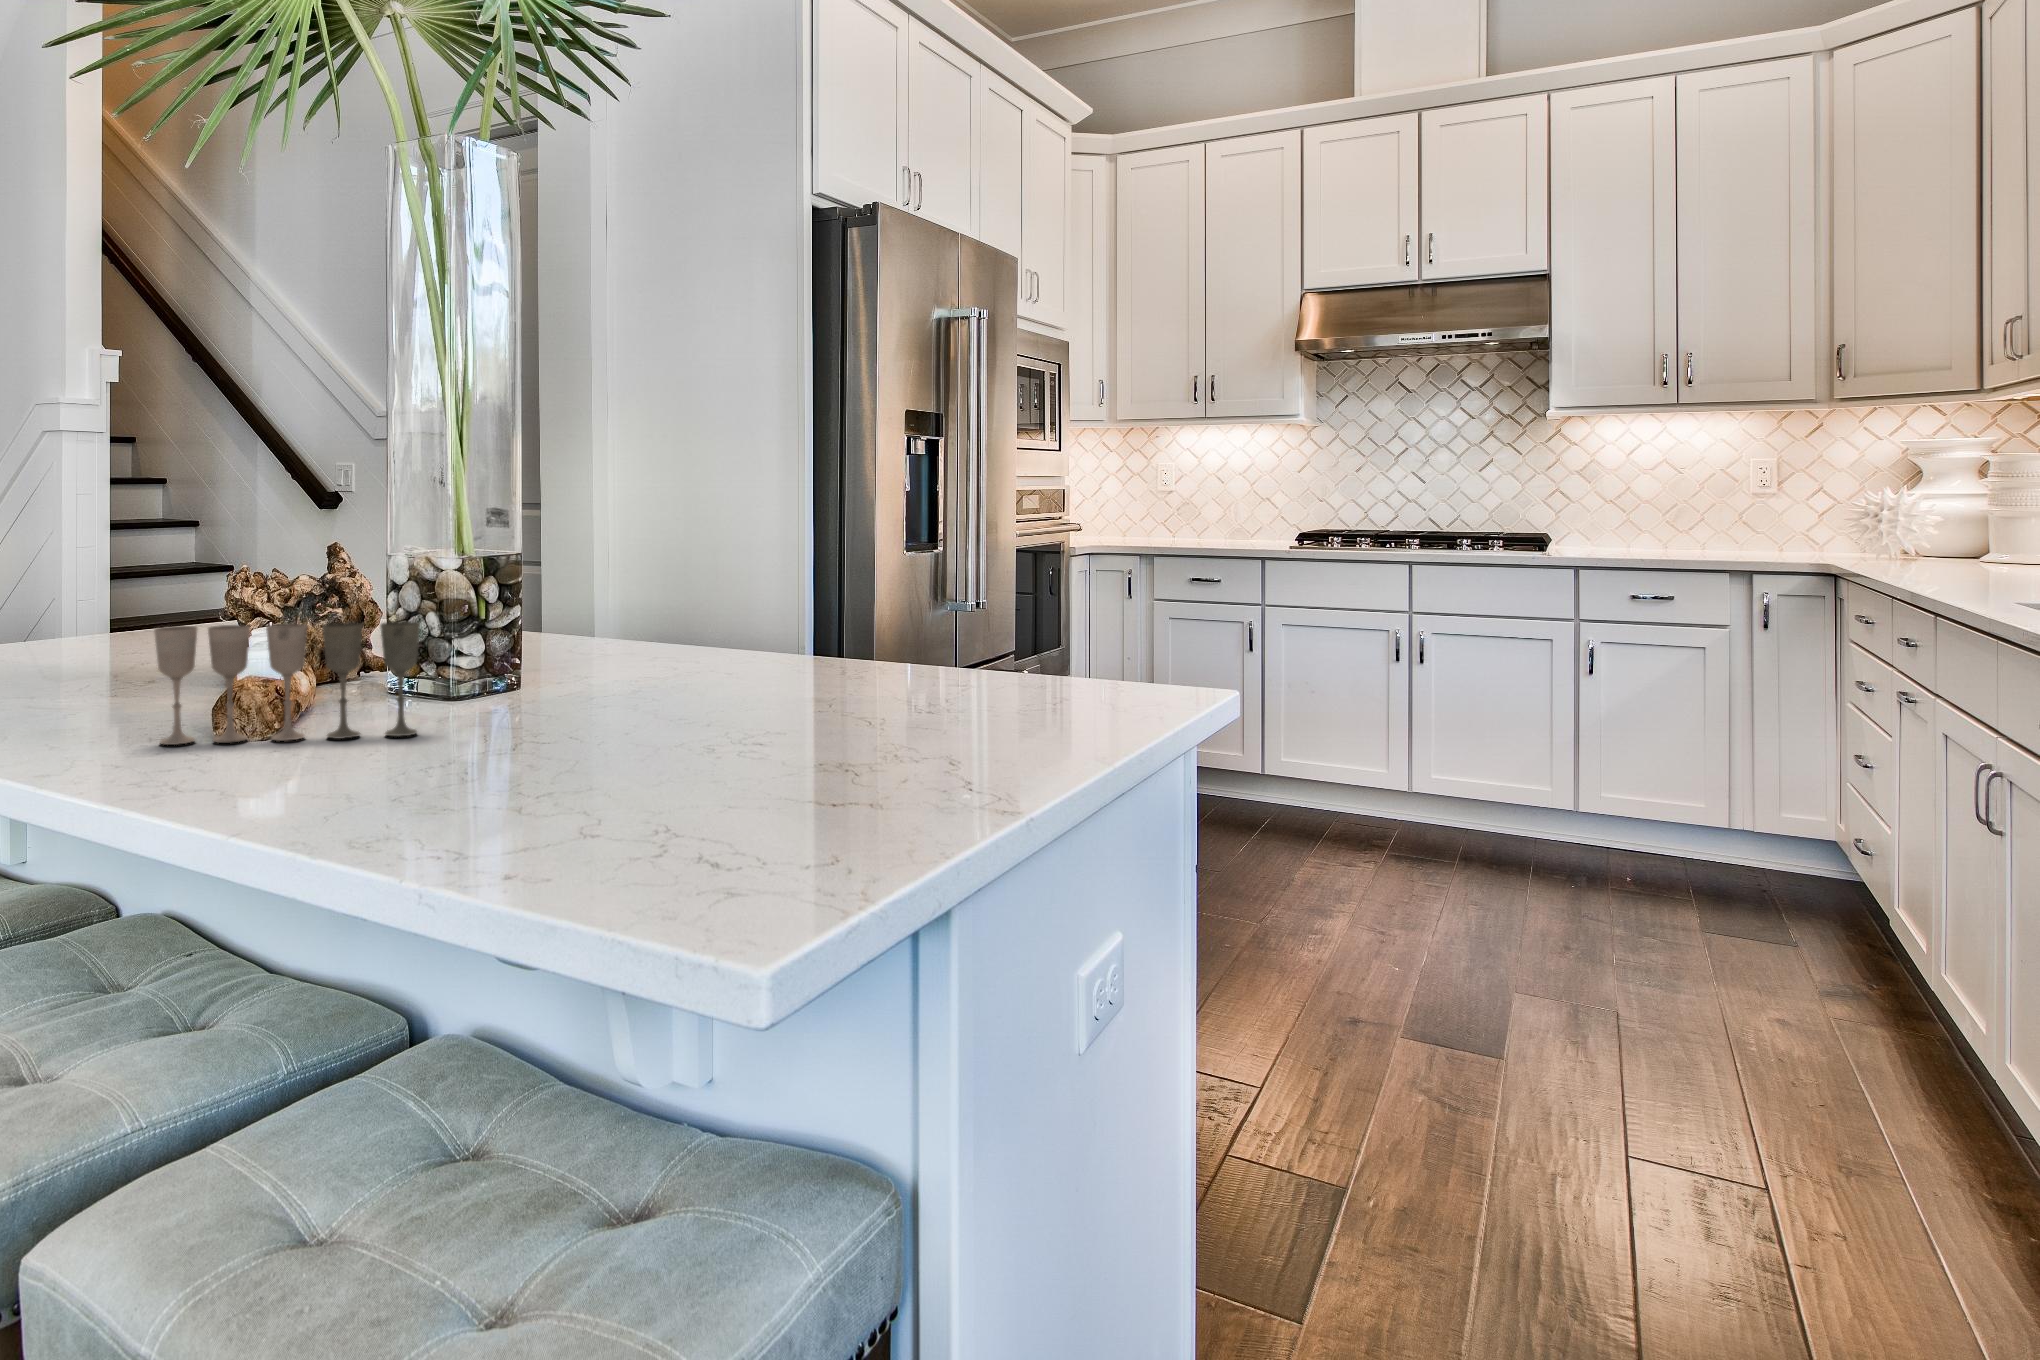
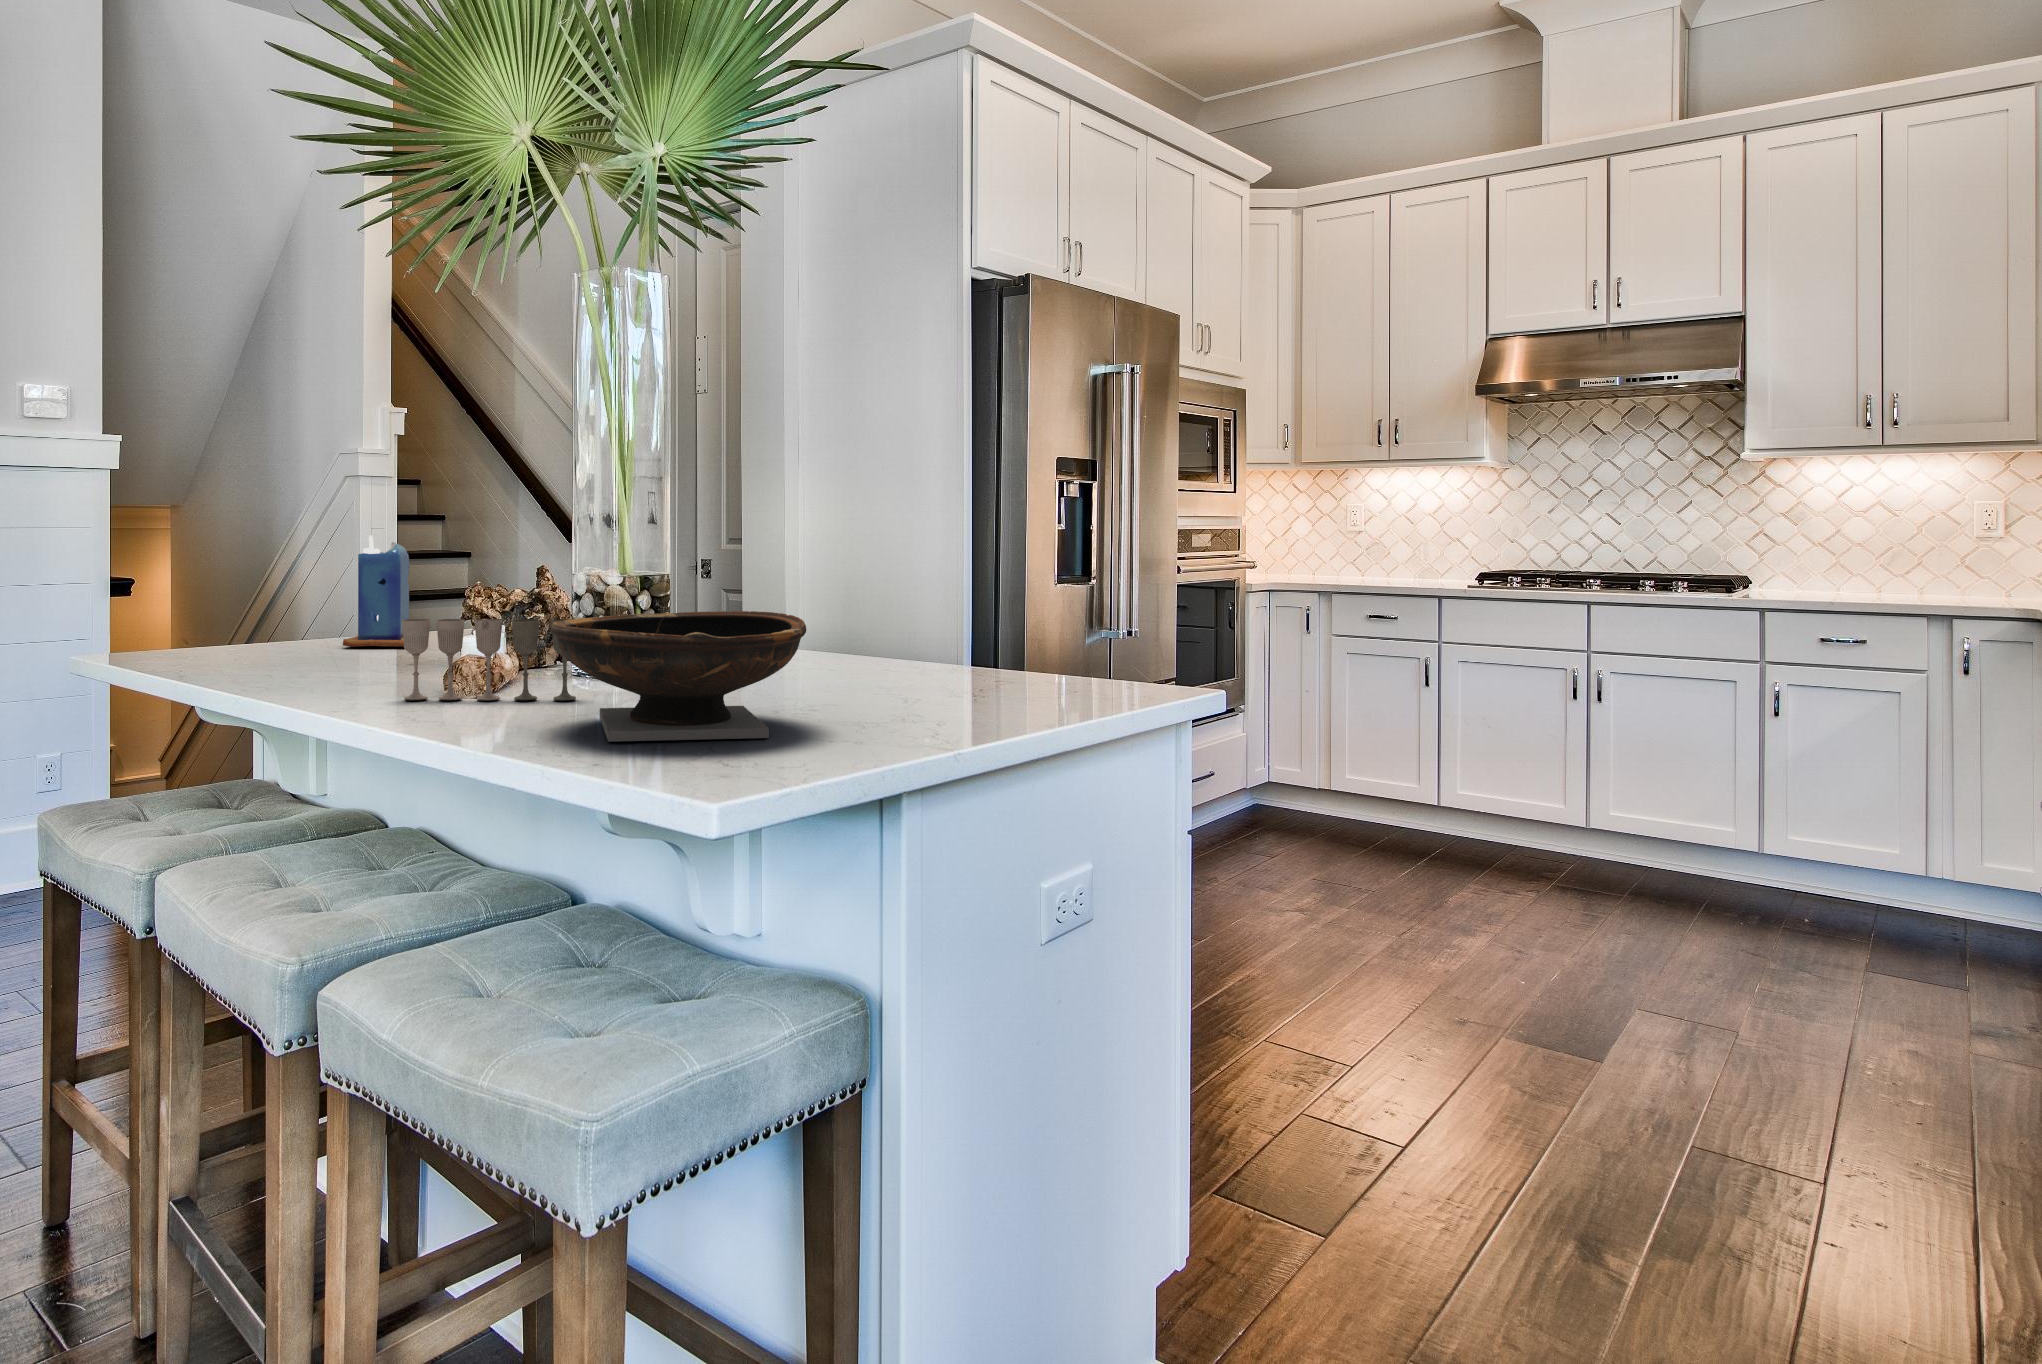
candle: none [44,503,158,654] -> present [343,535,410,647]
bowl: none [409,608,783,814] -> present [551,611,806,742]

